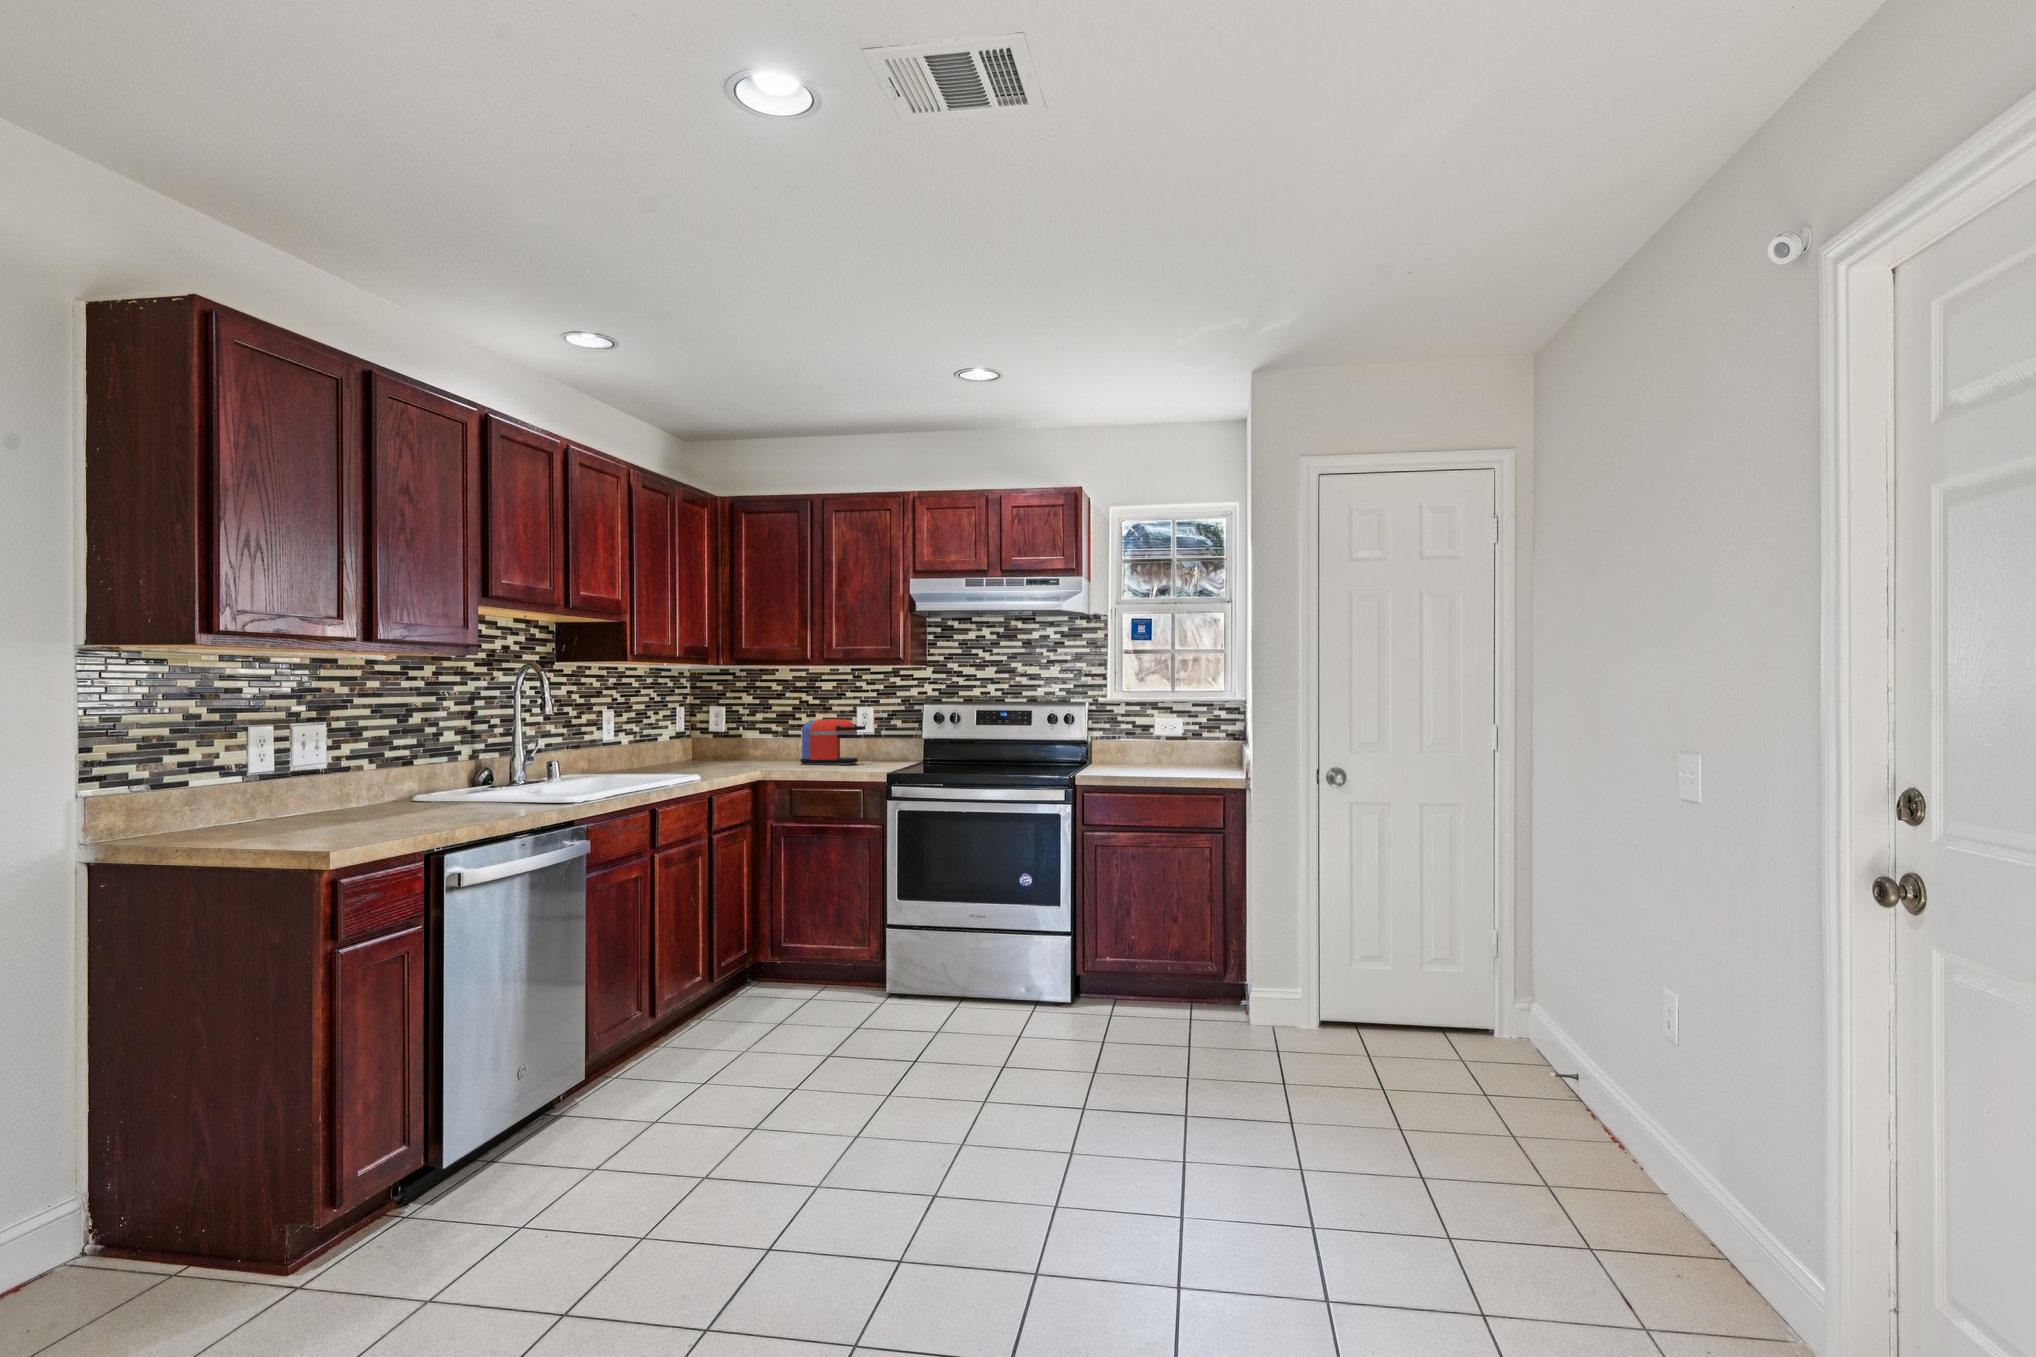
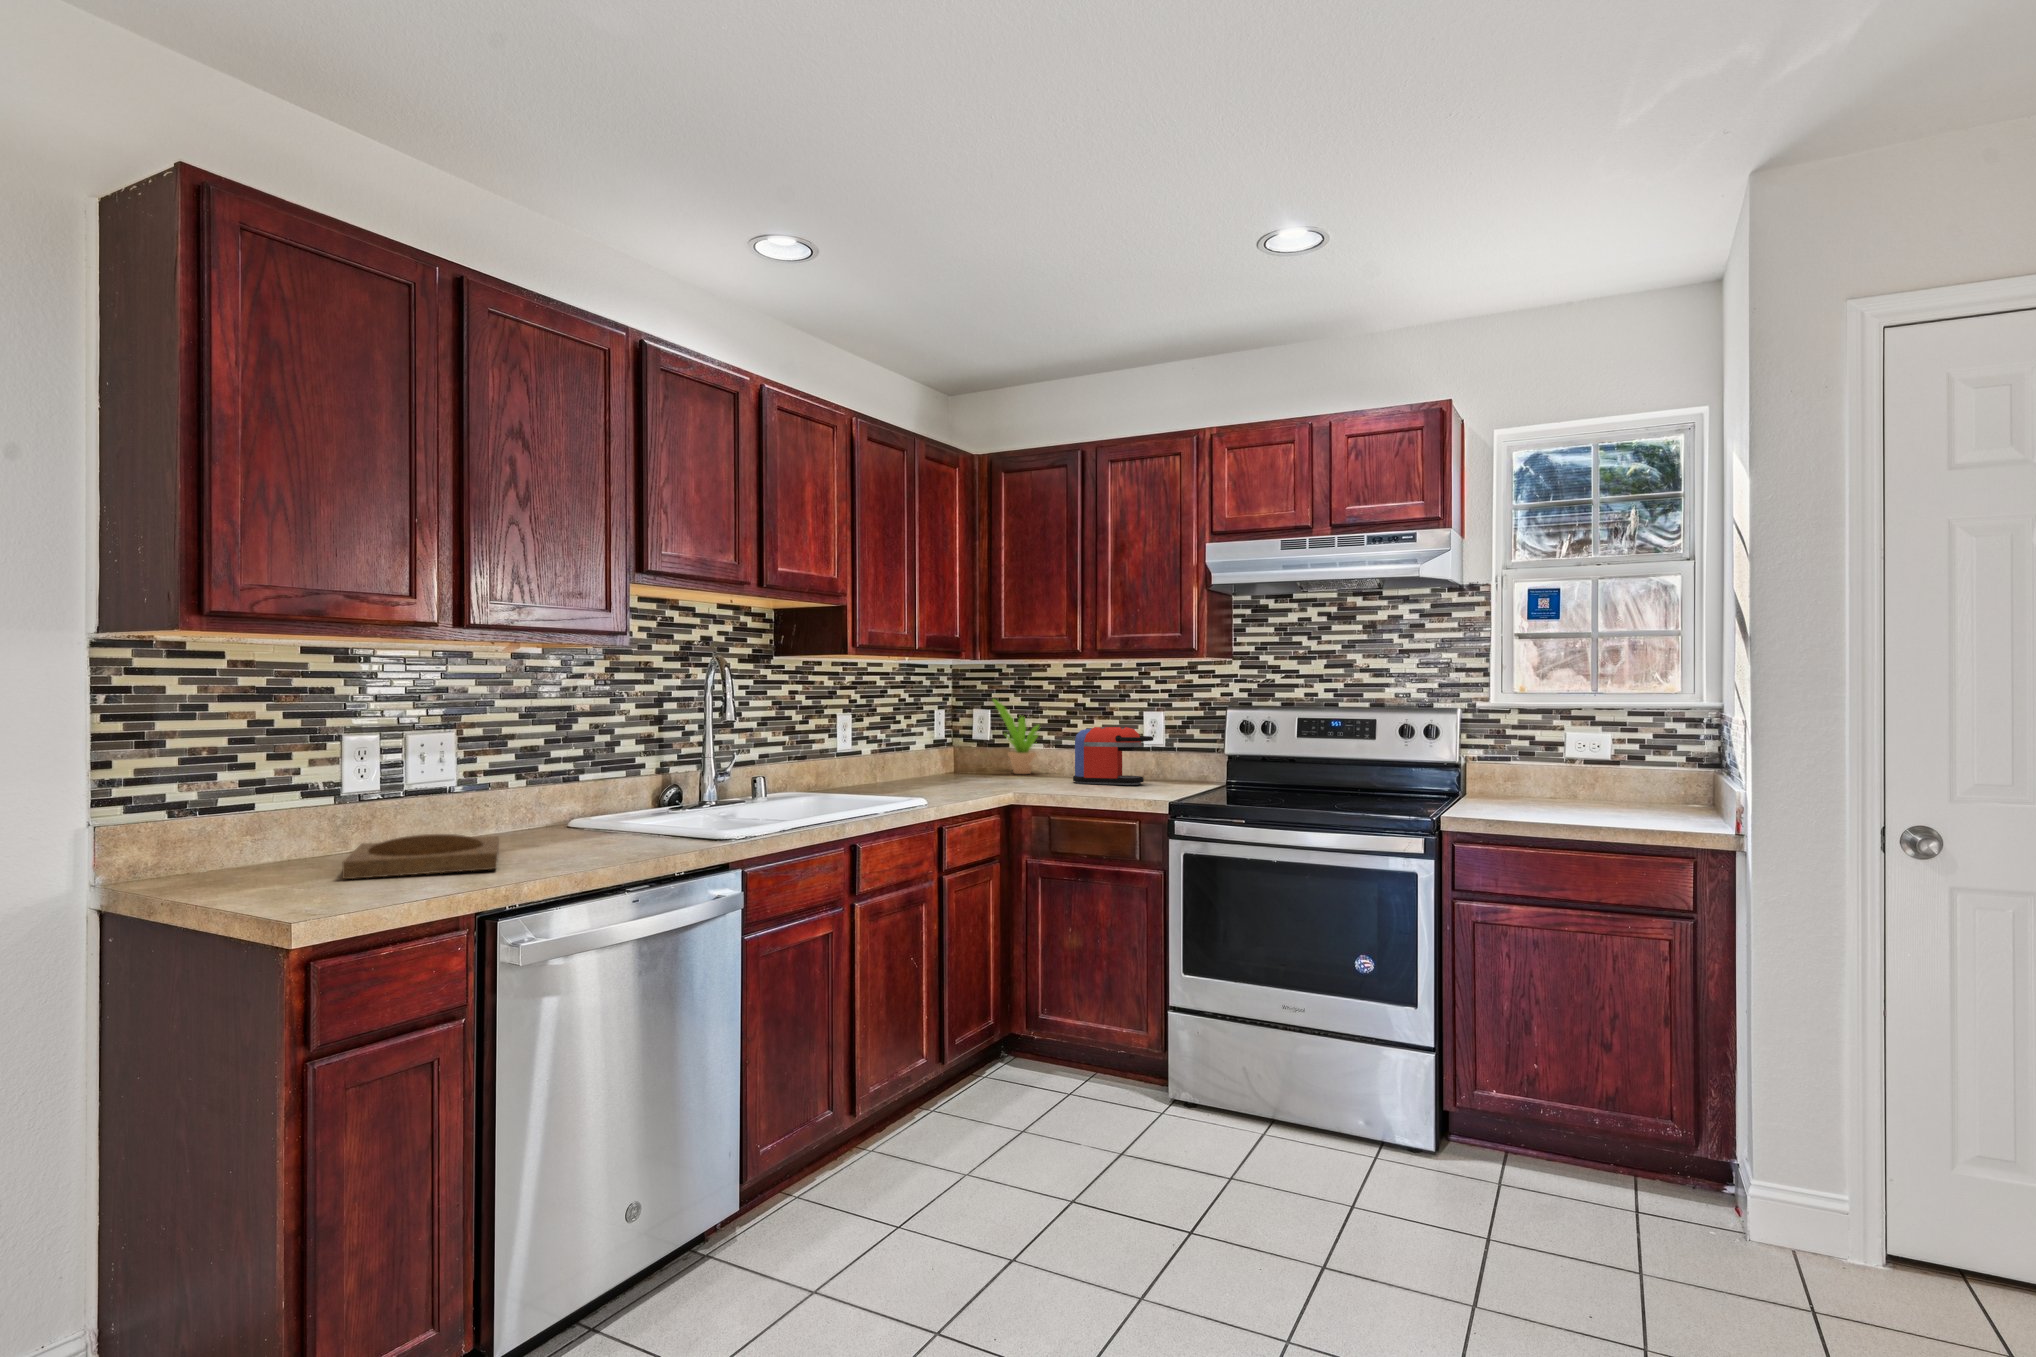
potted plant: none [730,697,783,759] -> present [993,700,1039,774]
tray: none [281,801,417,833] -> present [342,834,499,879]

